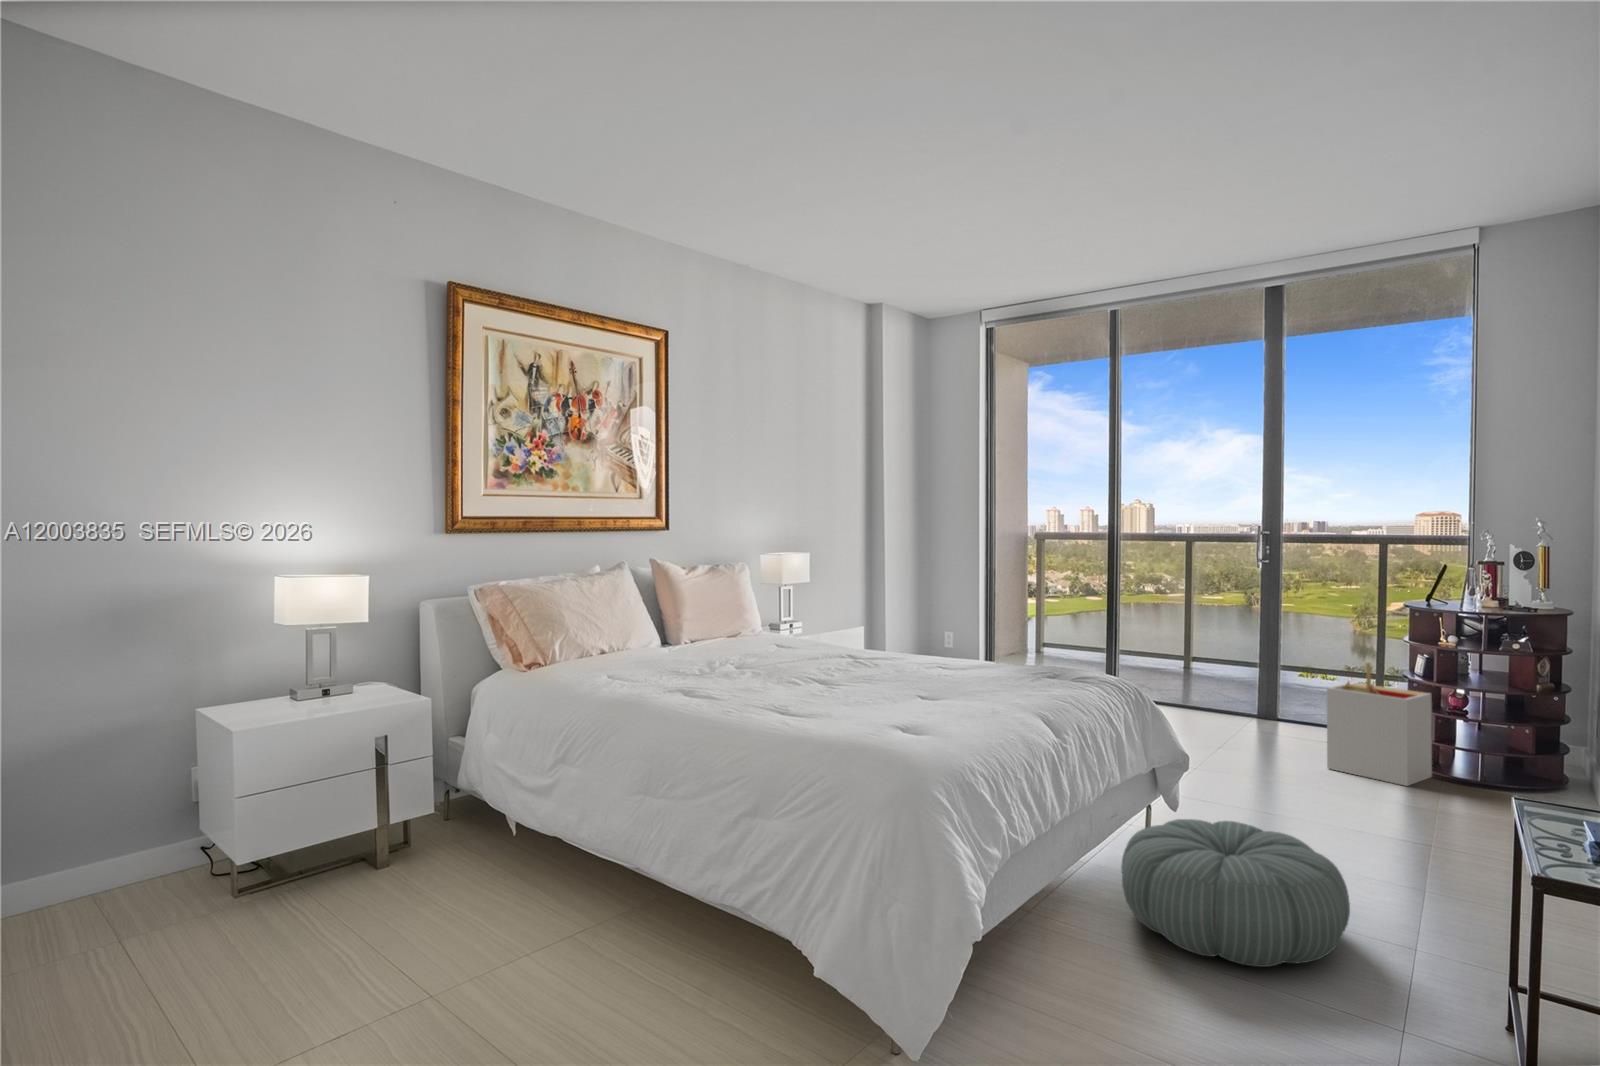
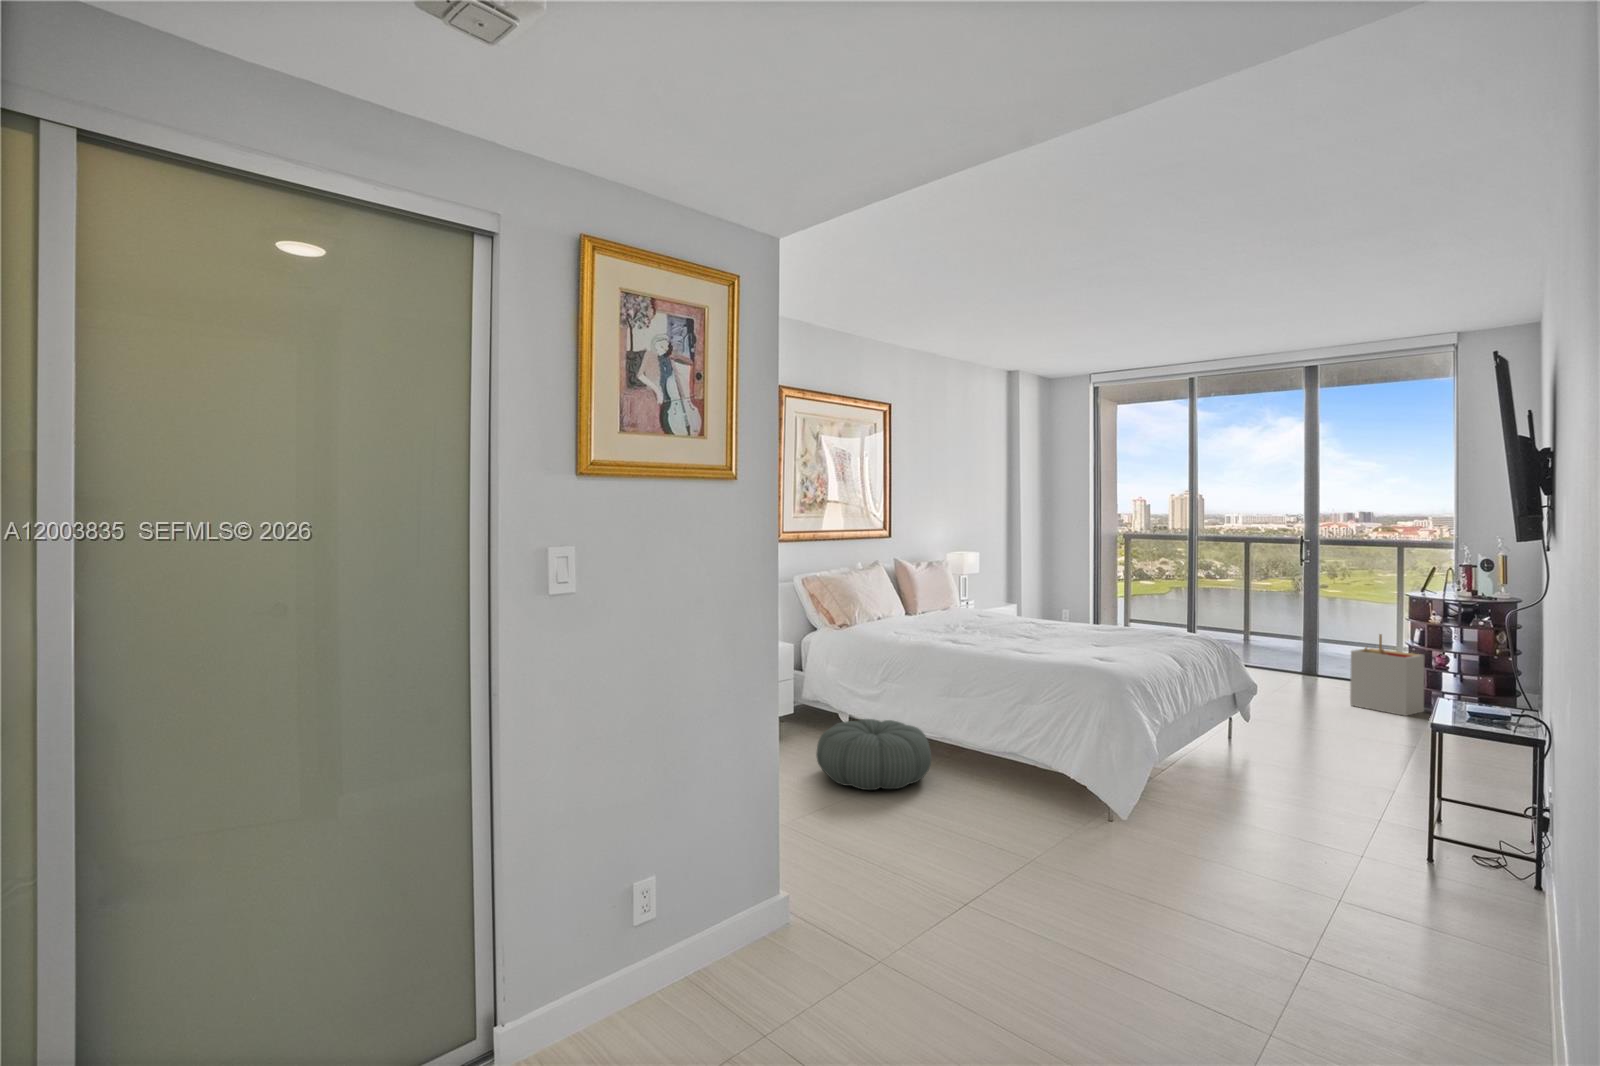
pouf: present [1121,819,1350,967] -> present [816,719,931,790]

